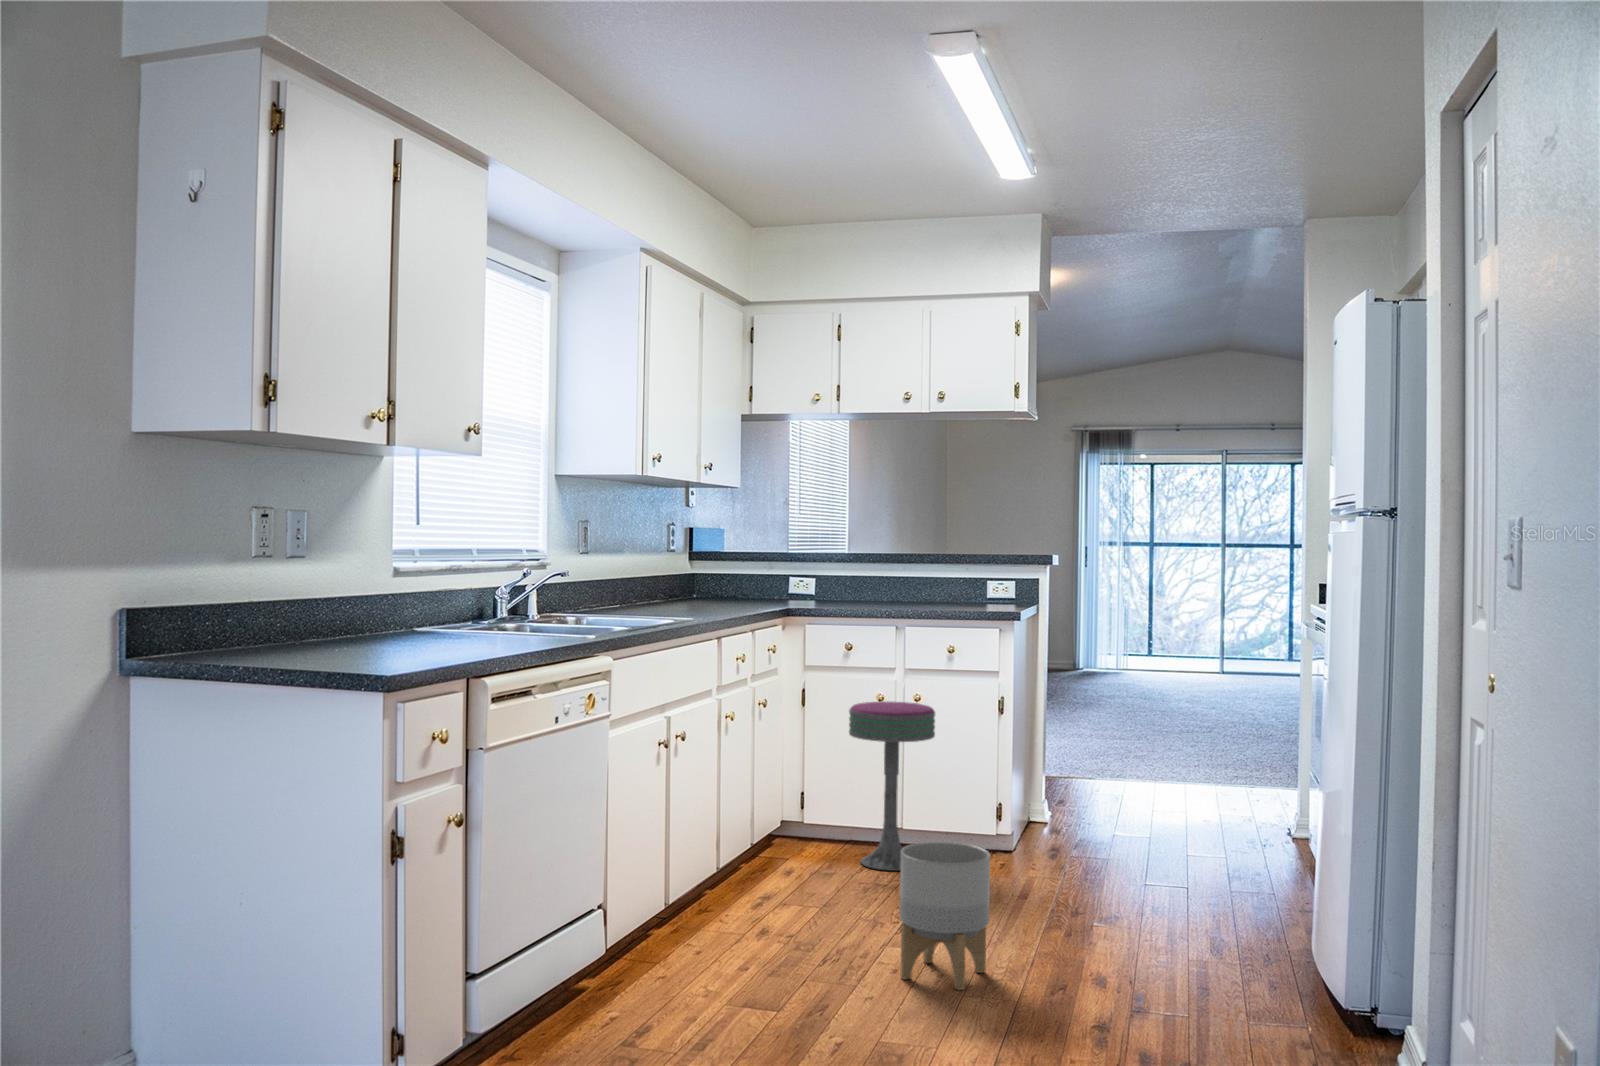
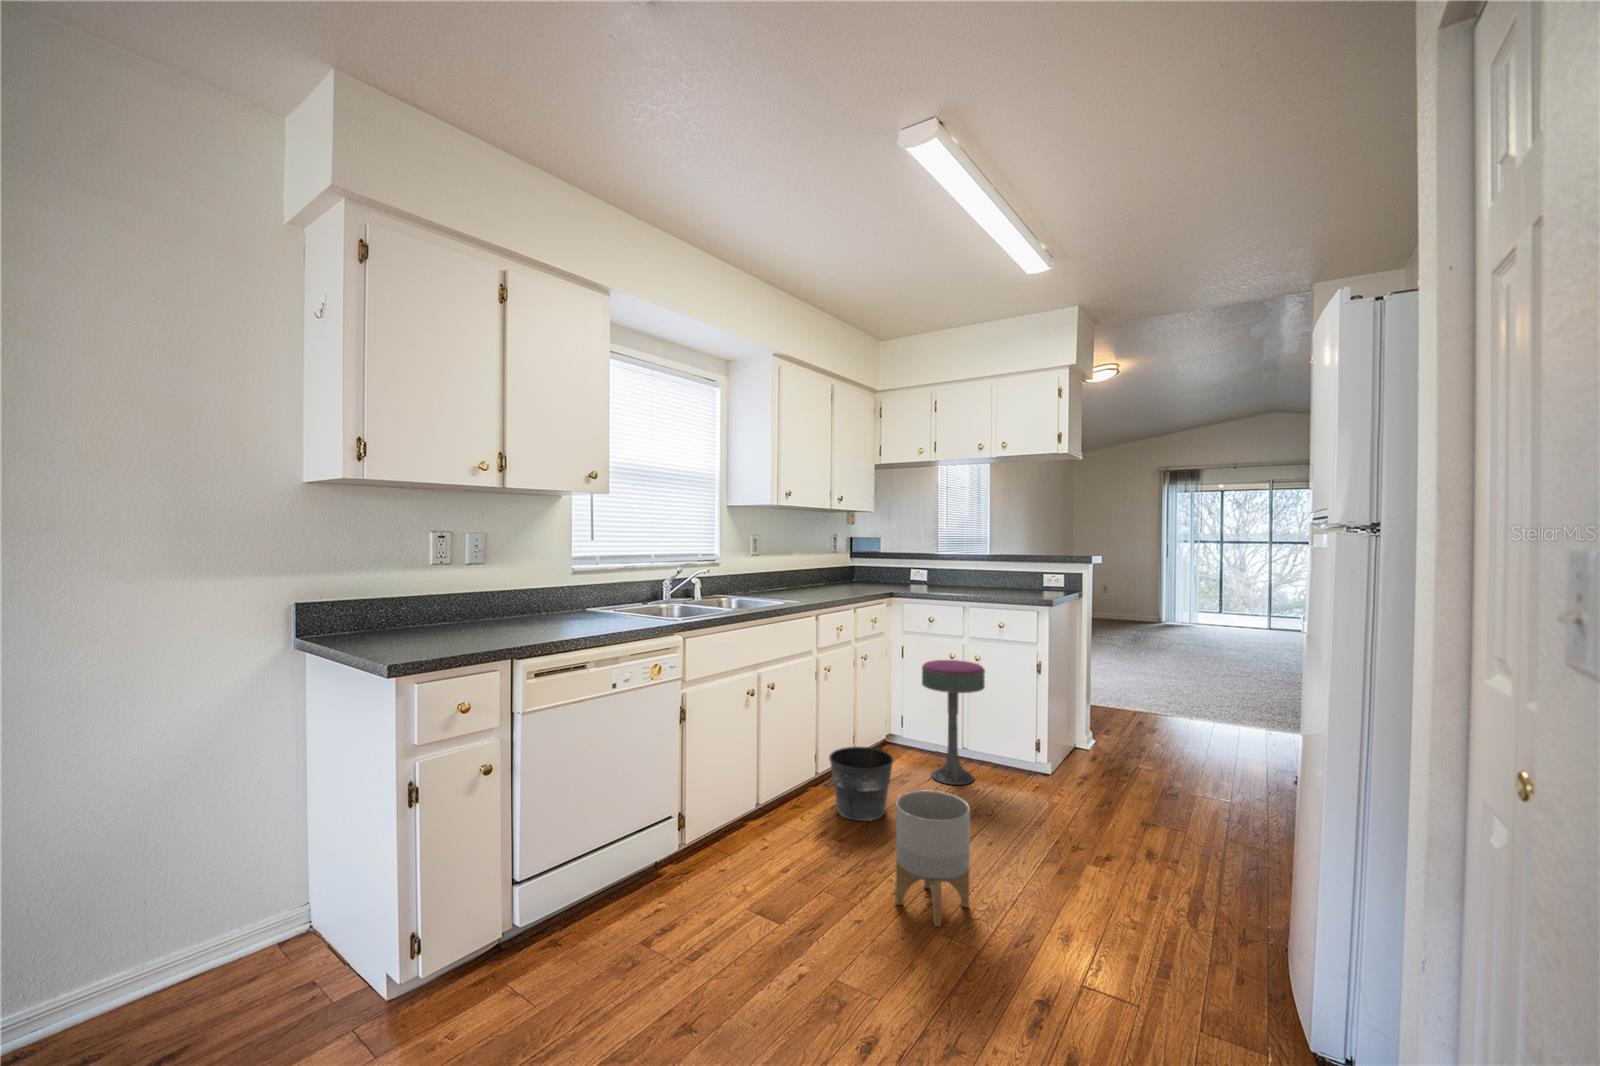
bucket: none [743,821,842,915] -> present [823,747,894,821]

